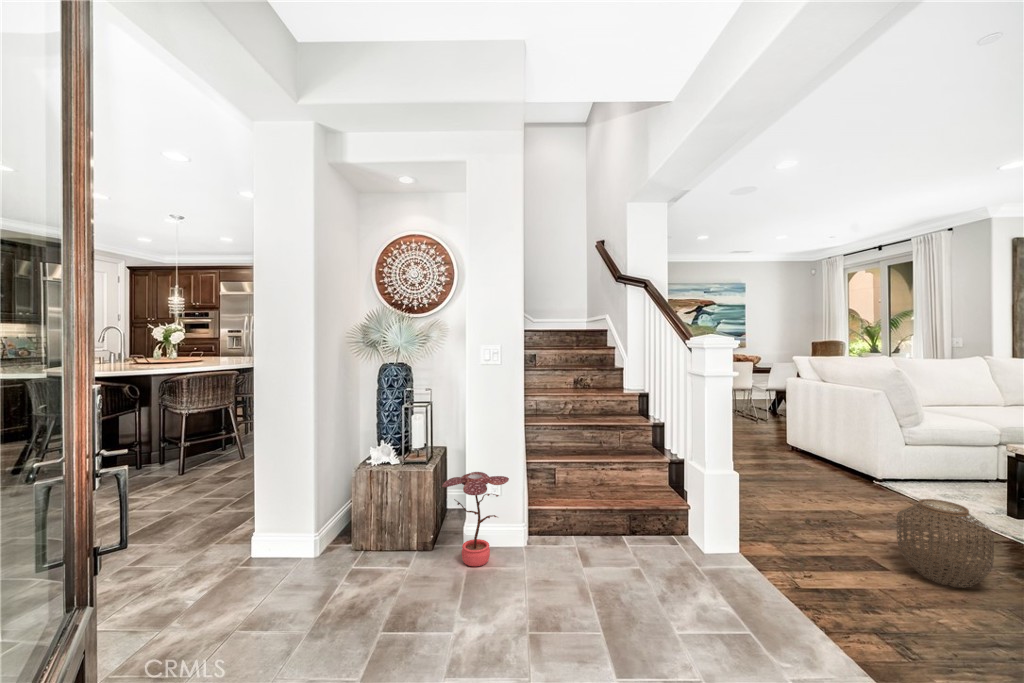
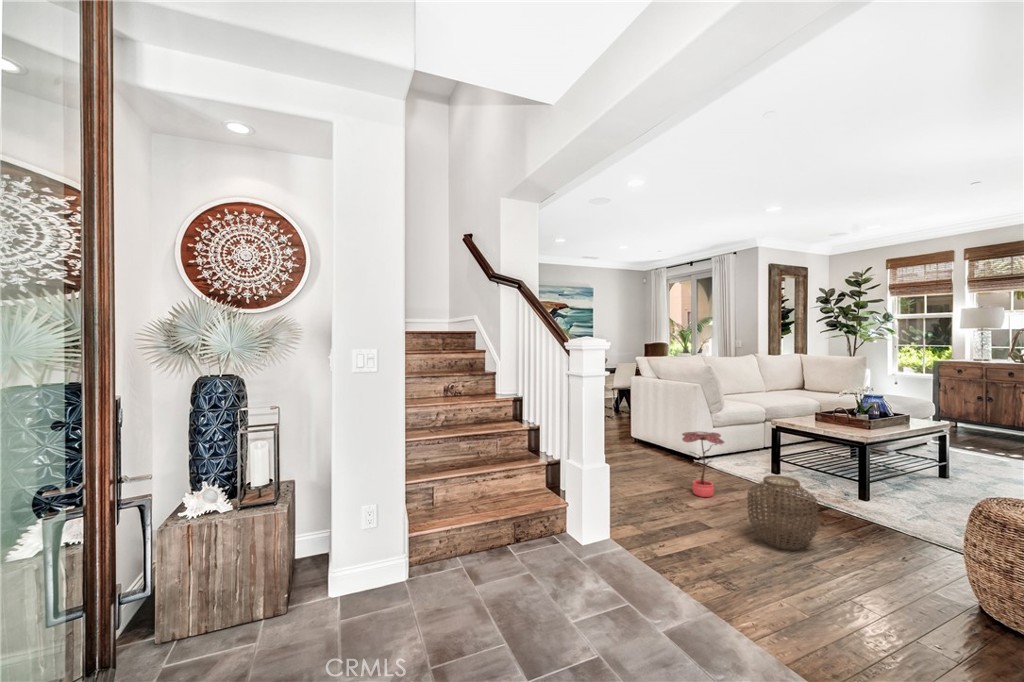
potted plant: present [442,472,509,566] -> present [682,432,724,497]

